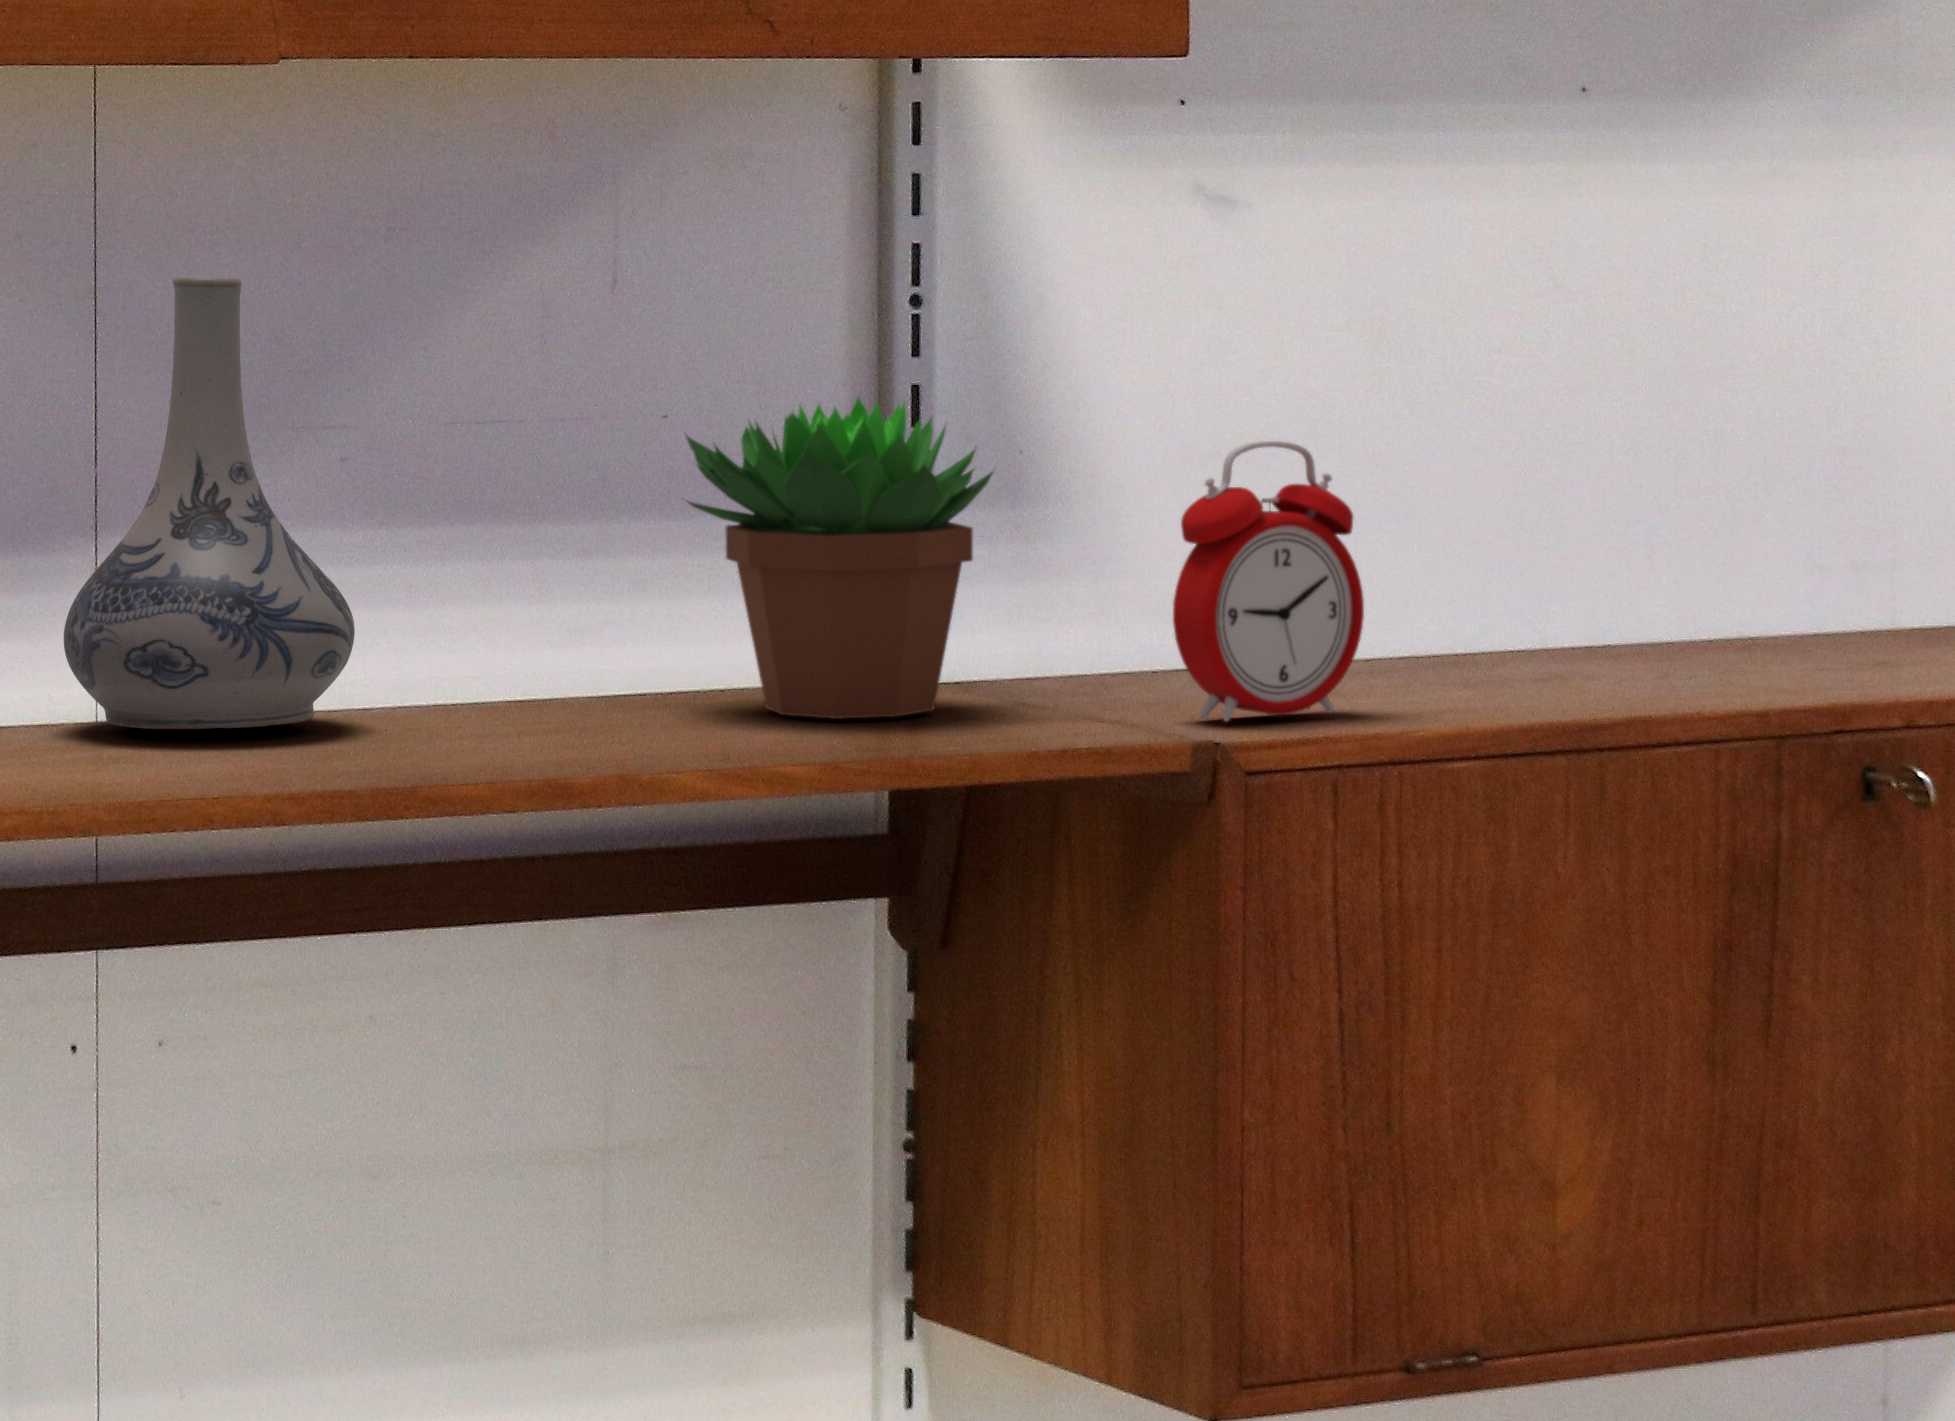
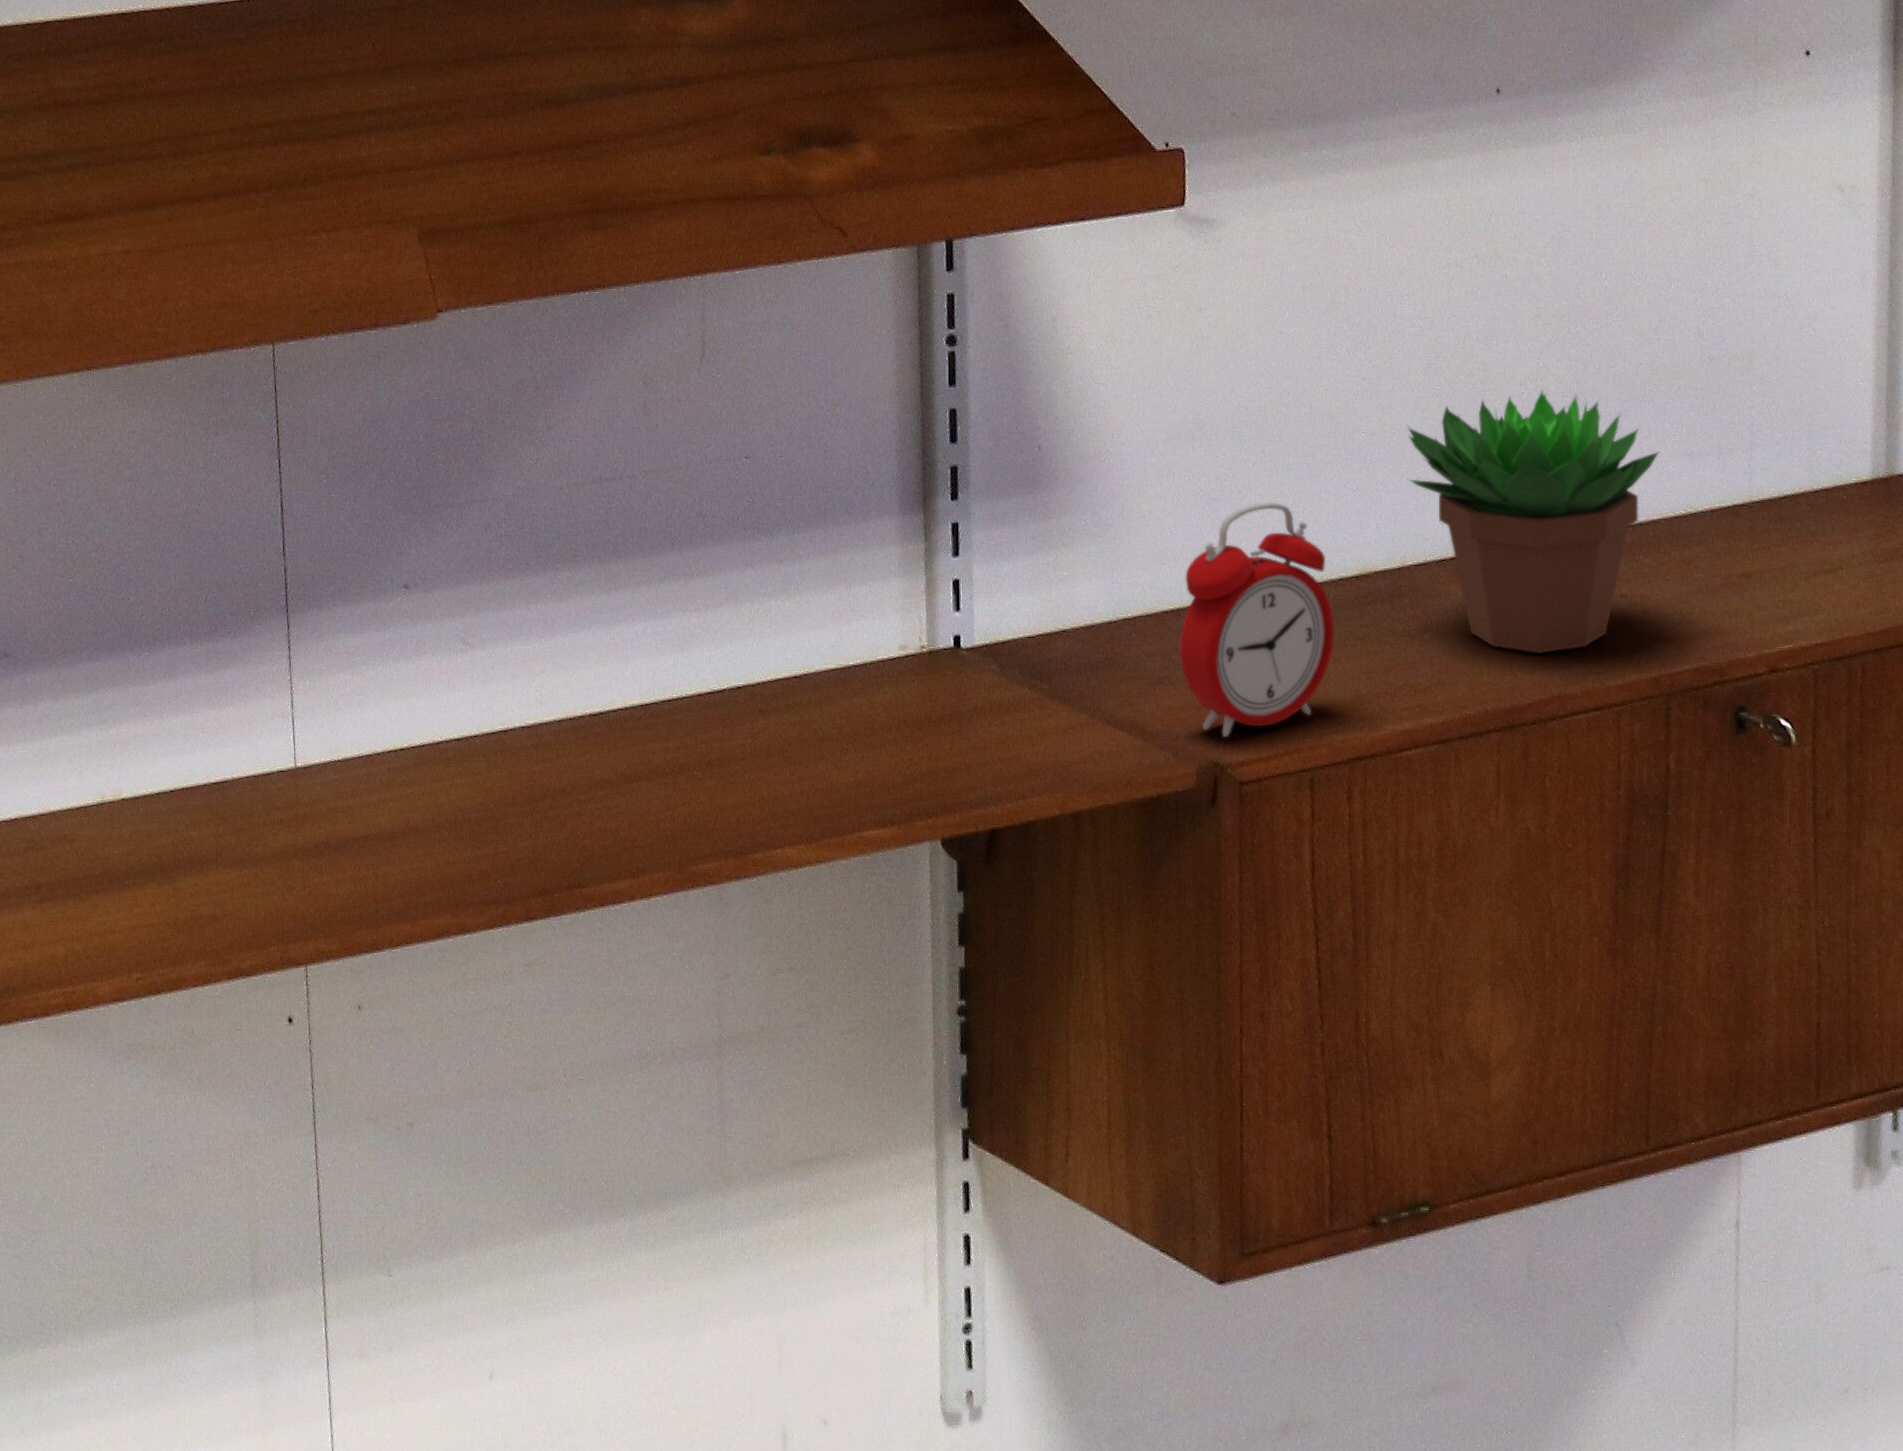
decorative vase: present [64,278,355,729] -> none [274,423,513,807]
succulent plant: present [686,397,995,719] -> present [1409,392,1659,653]

